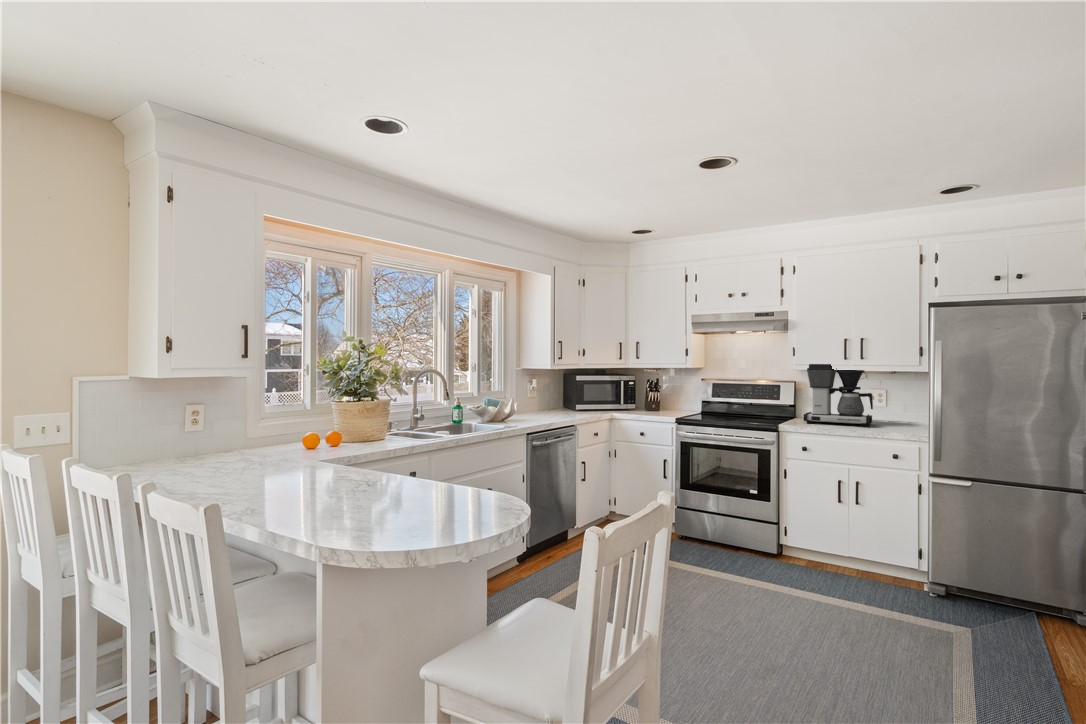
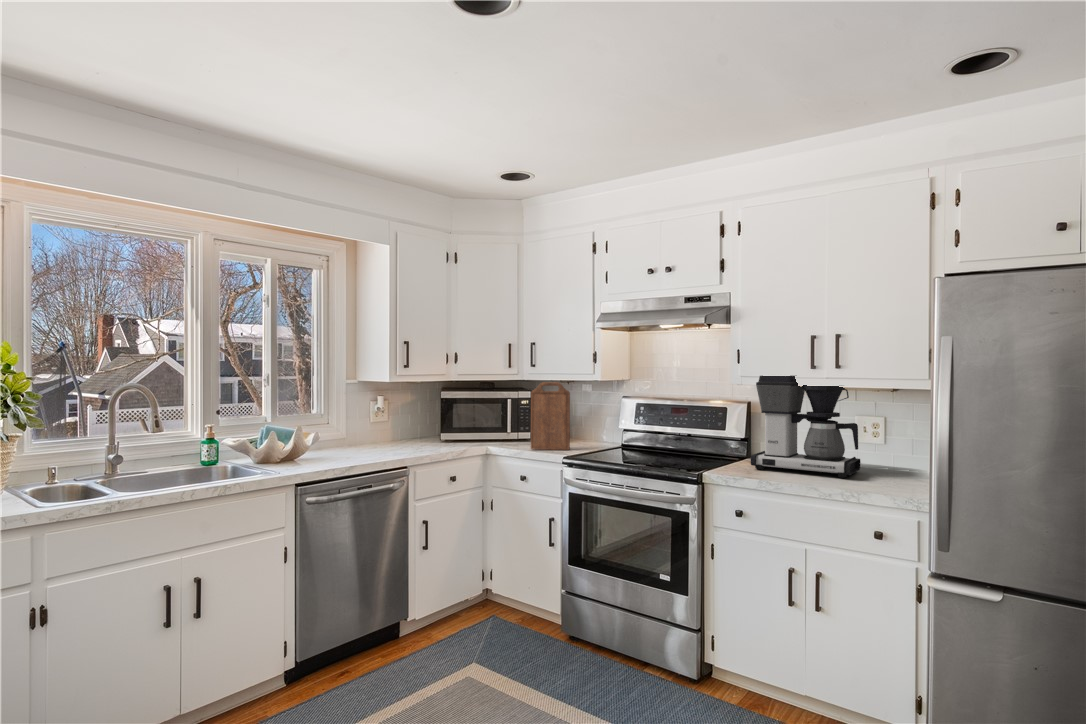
cutting board: none [644,370,671,415] -> present [531,382,570,450]

